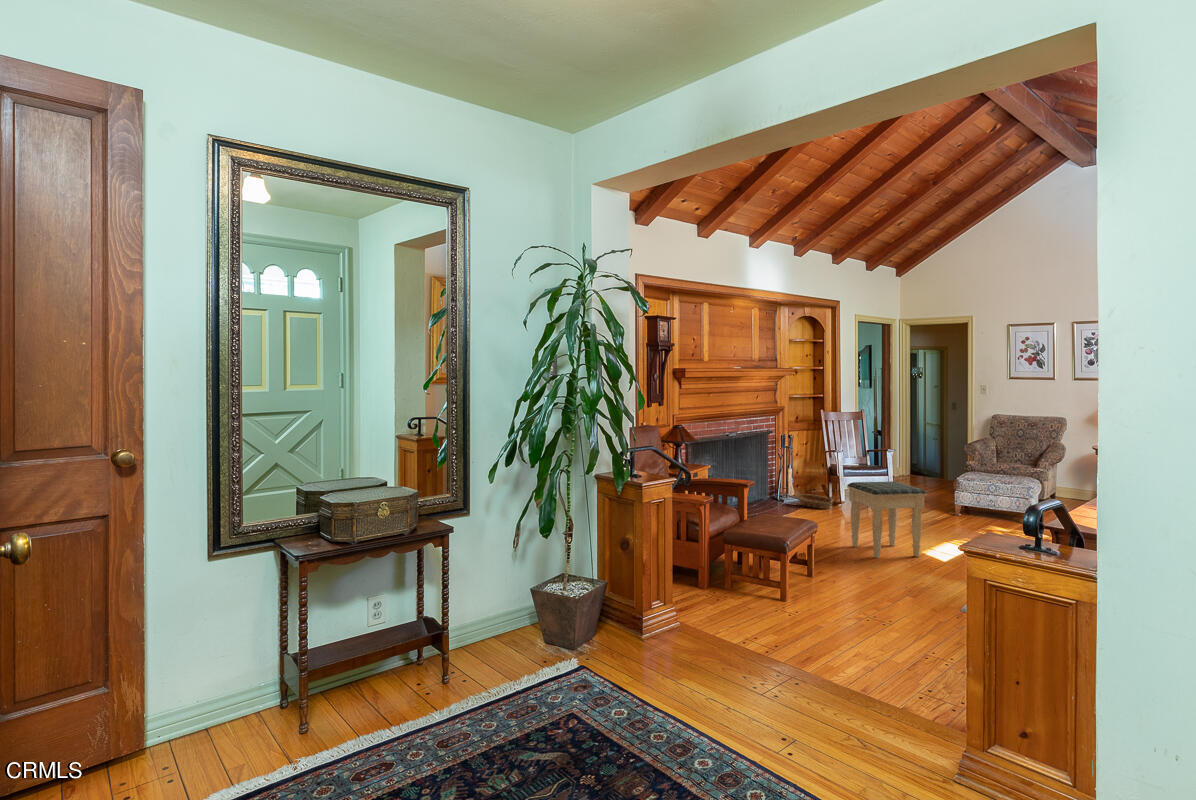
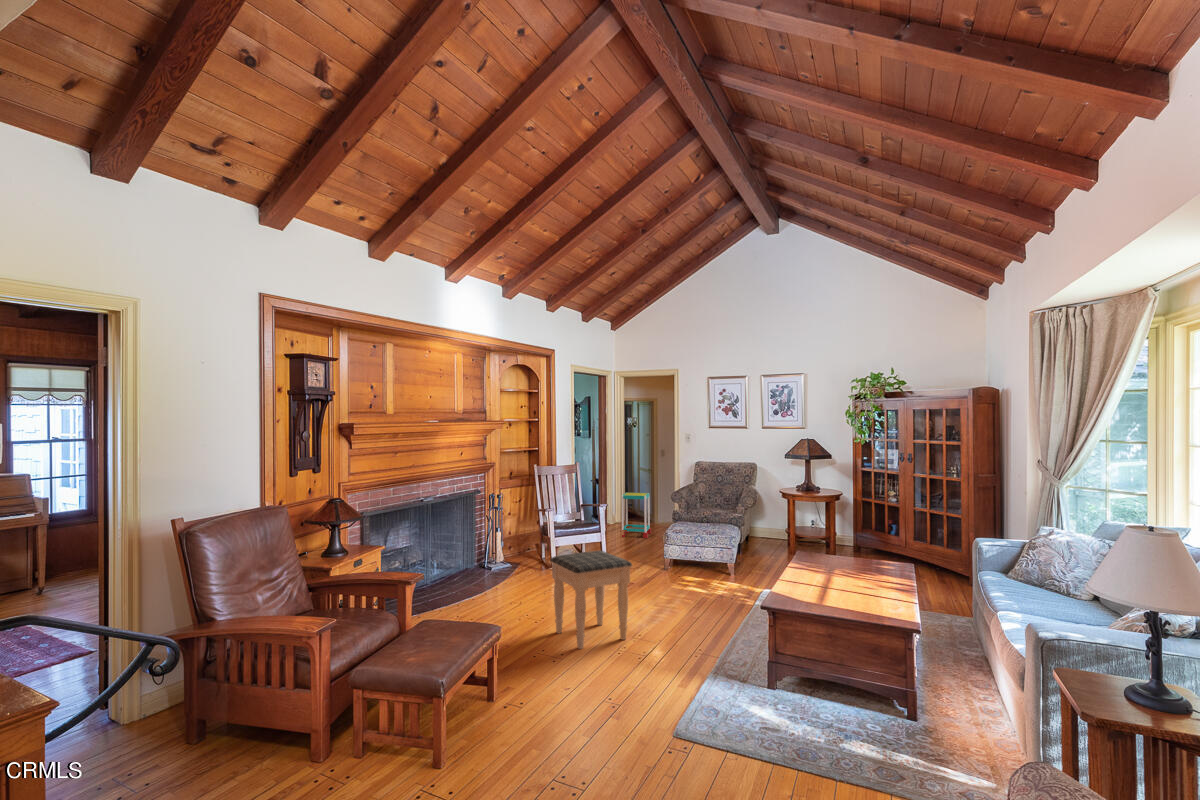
side table: none [902,444,937,490] -> present [622,493,651,538]
basket: present [795,493,833,509] -> none [503,555,555,576]

